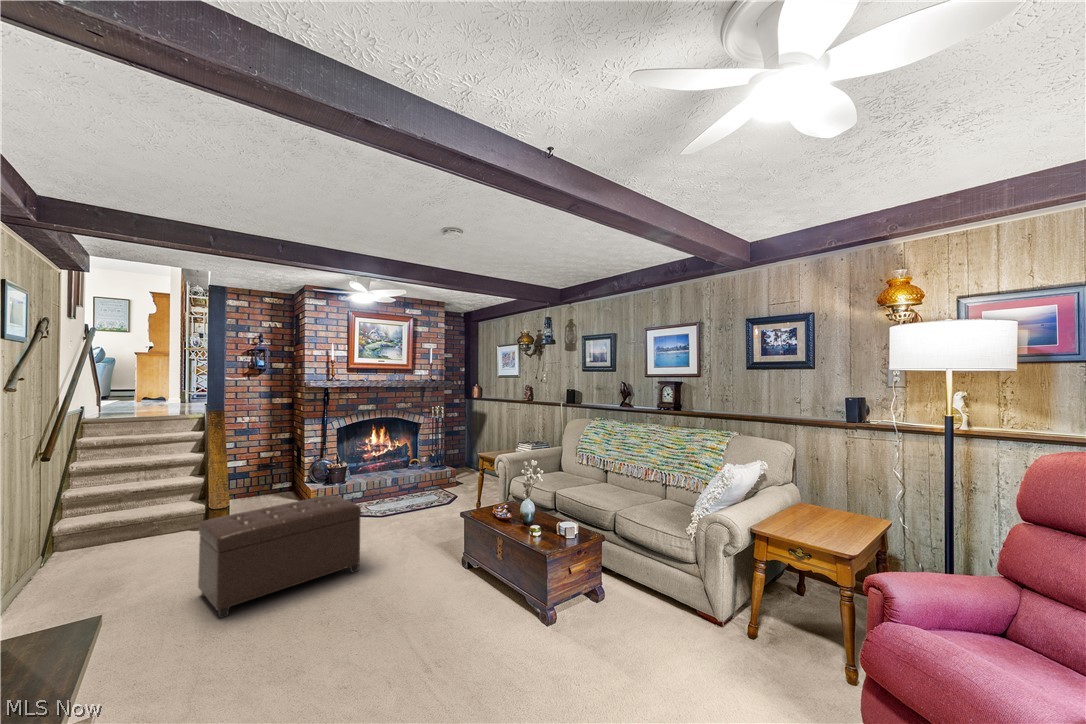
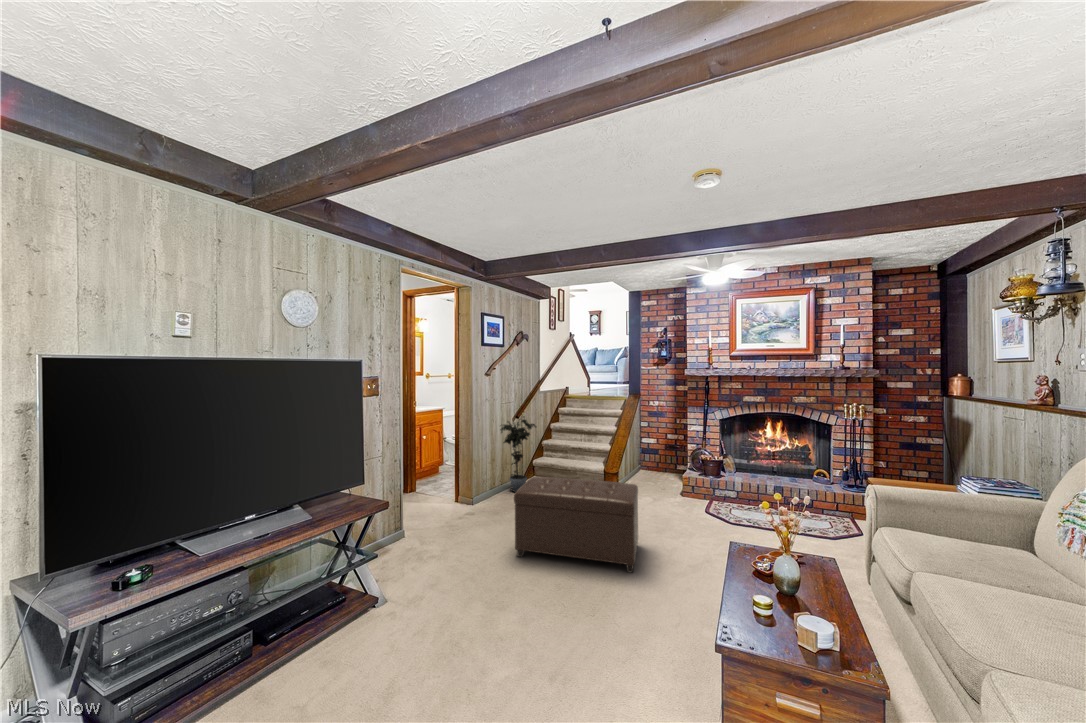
potted plant: none [37,455,111,580] -> present [500,419,536,492]

